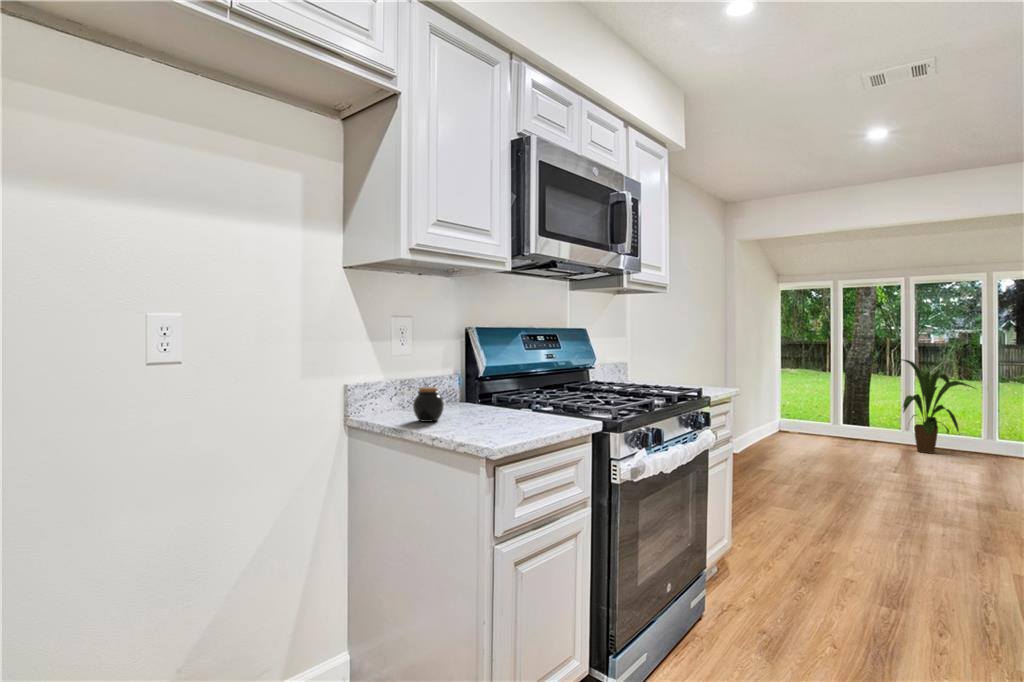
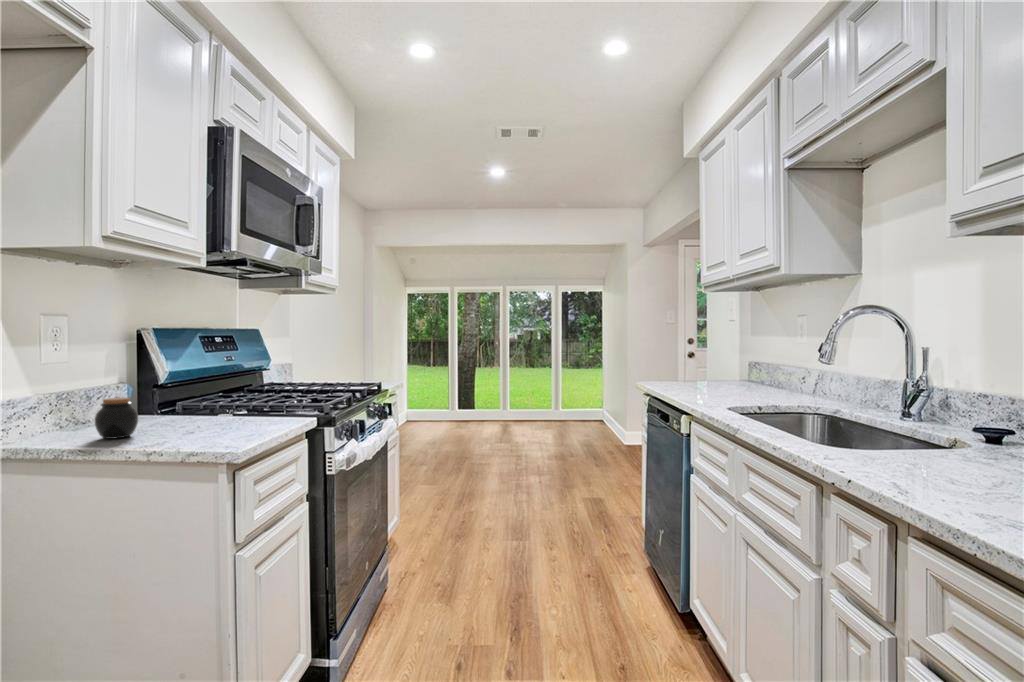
house plant: present [899,359,975,454] -> none [494,353,541,424]

